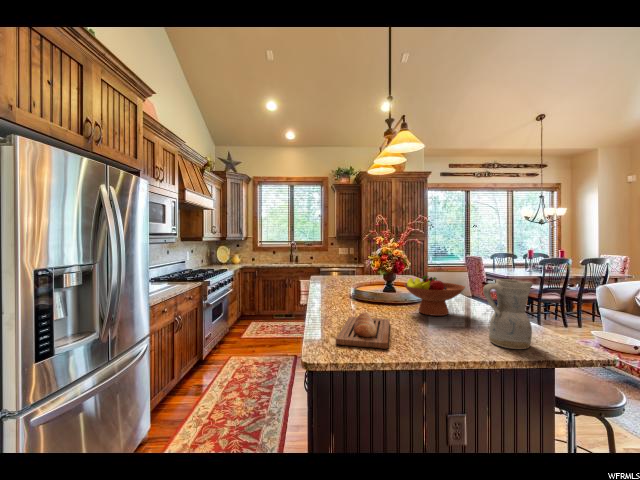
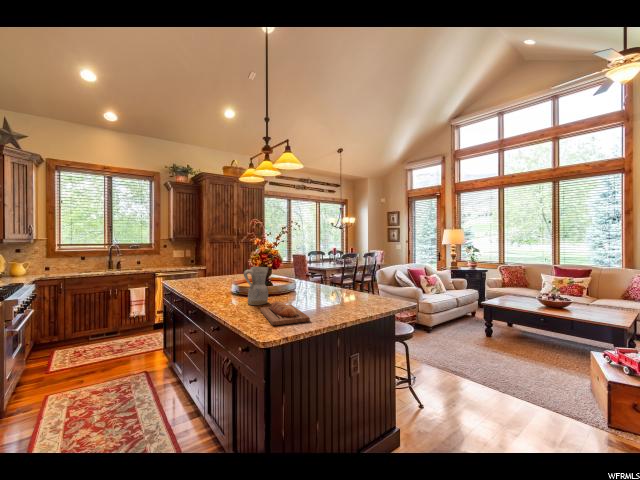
fruit bowl: present [404,276,465,316] -> none [290,270,332,299]
ceramic pitcher: present [483,279,532,349] -> present [244,267,268,305]

